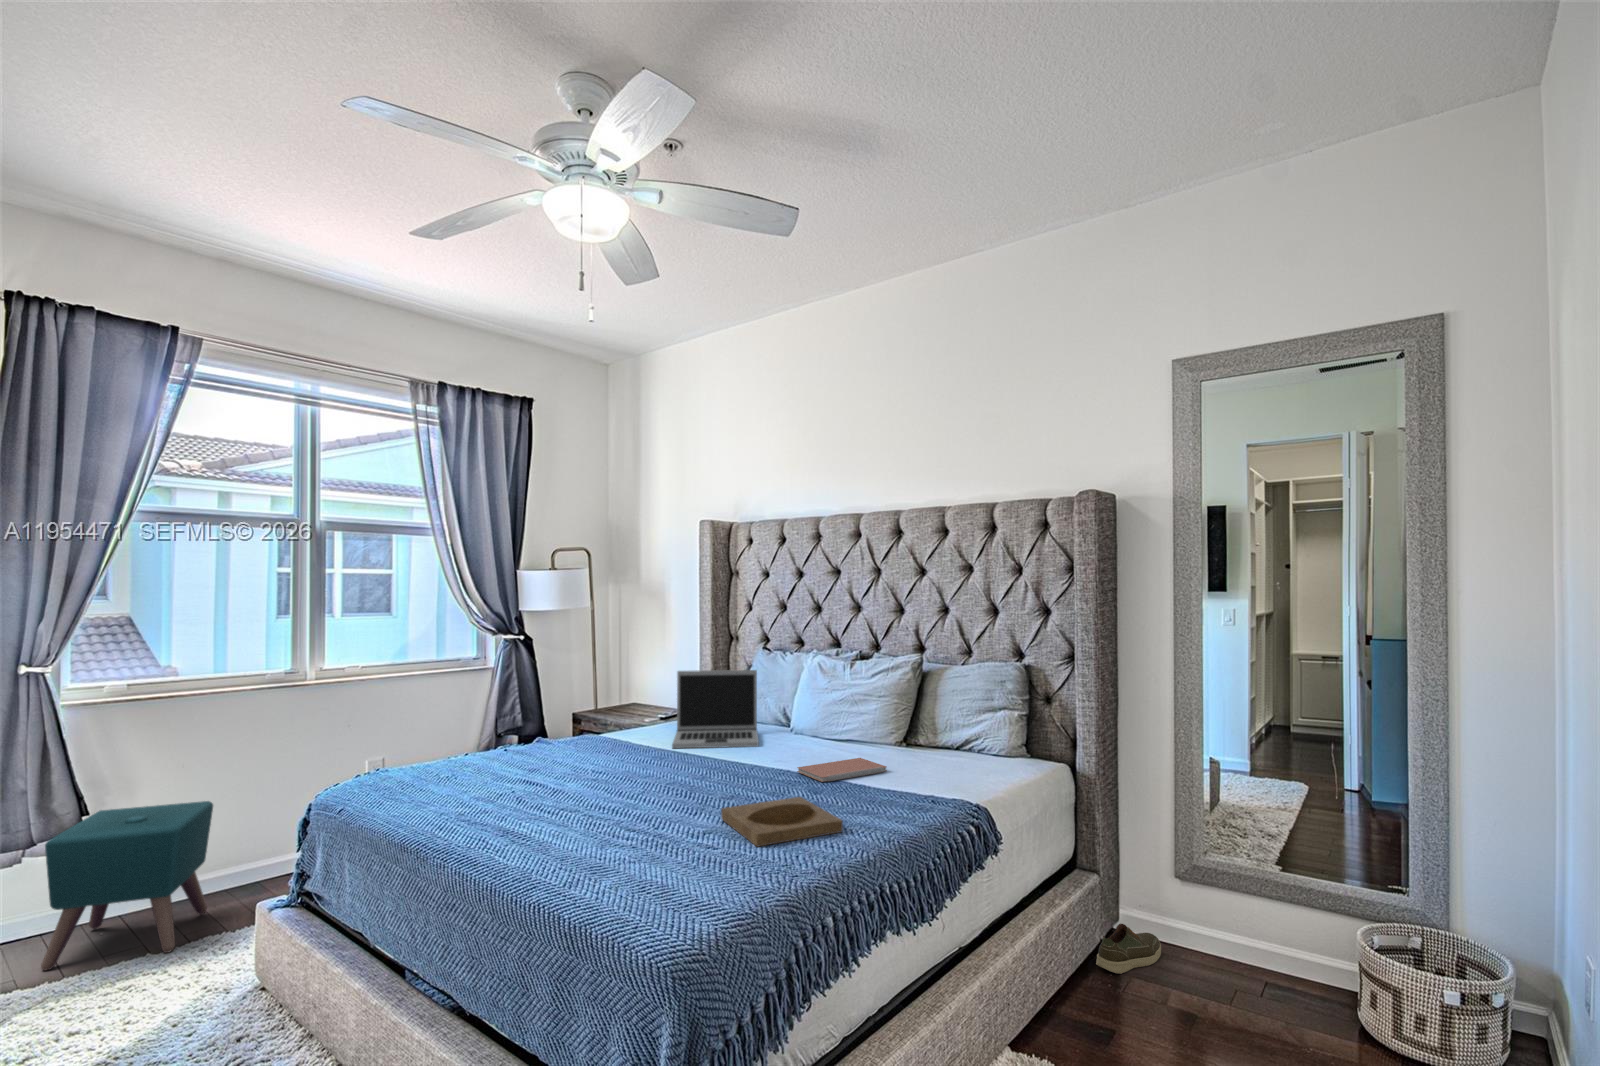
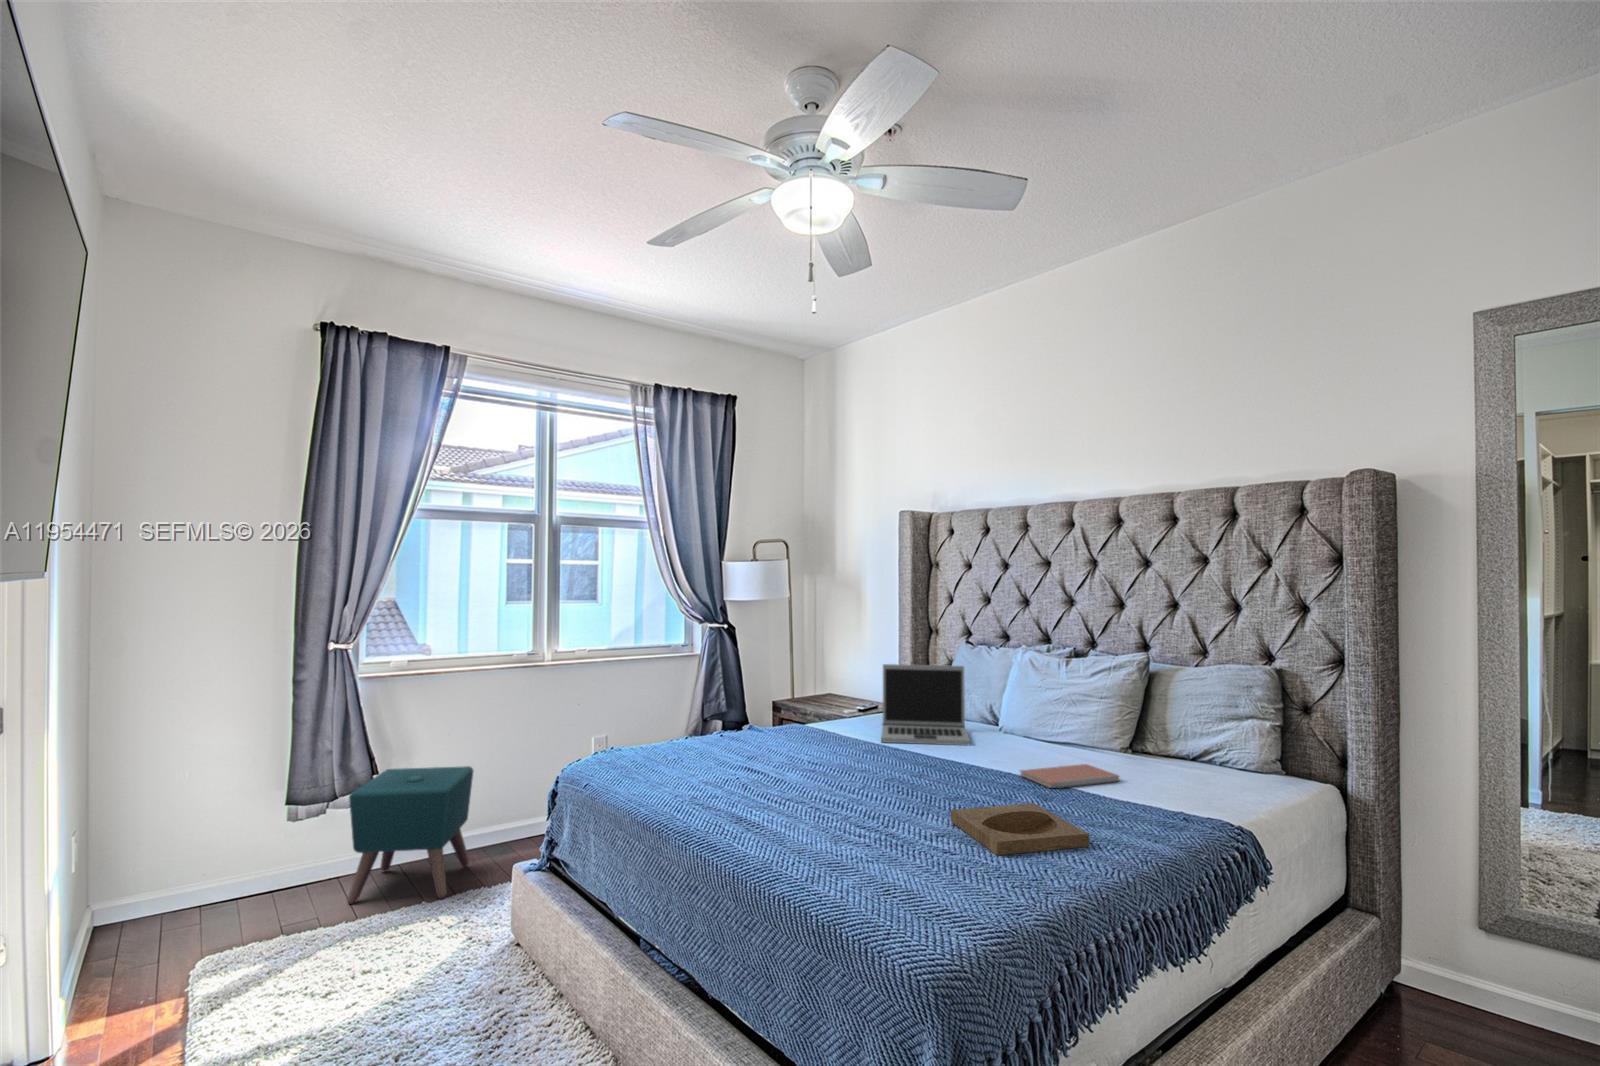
shoe: present [1096,924,1161,974] -> none [1382,976,1467,1036]

